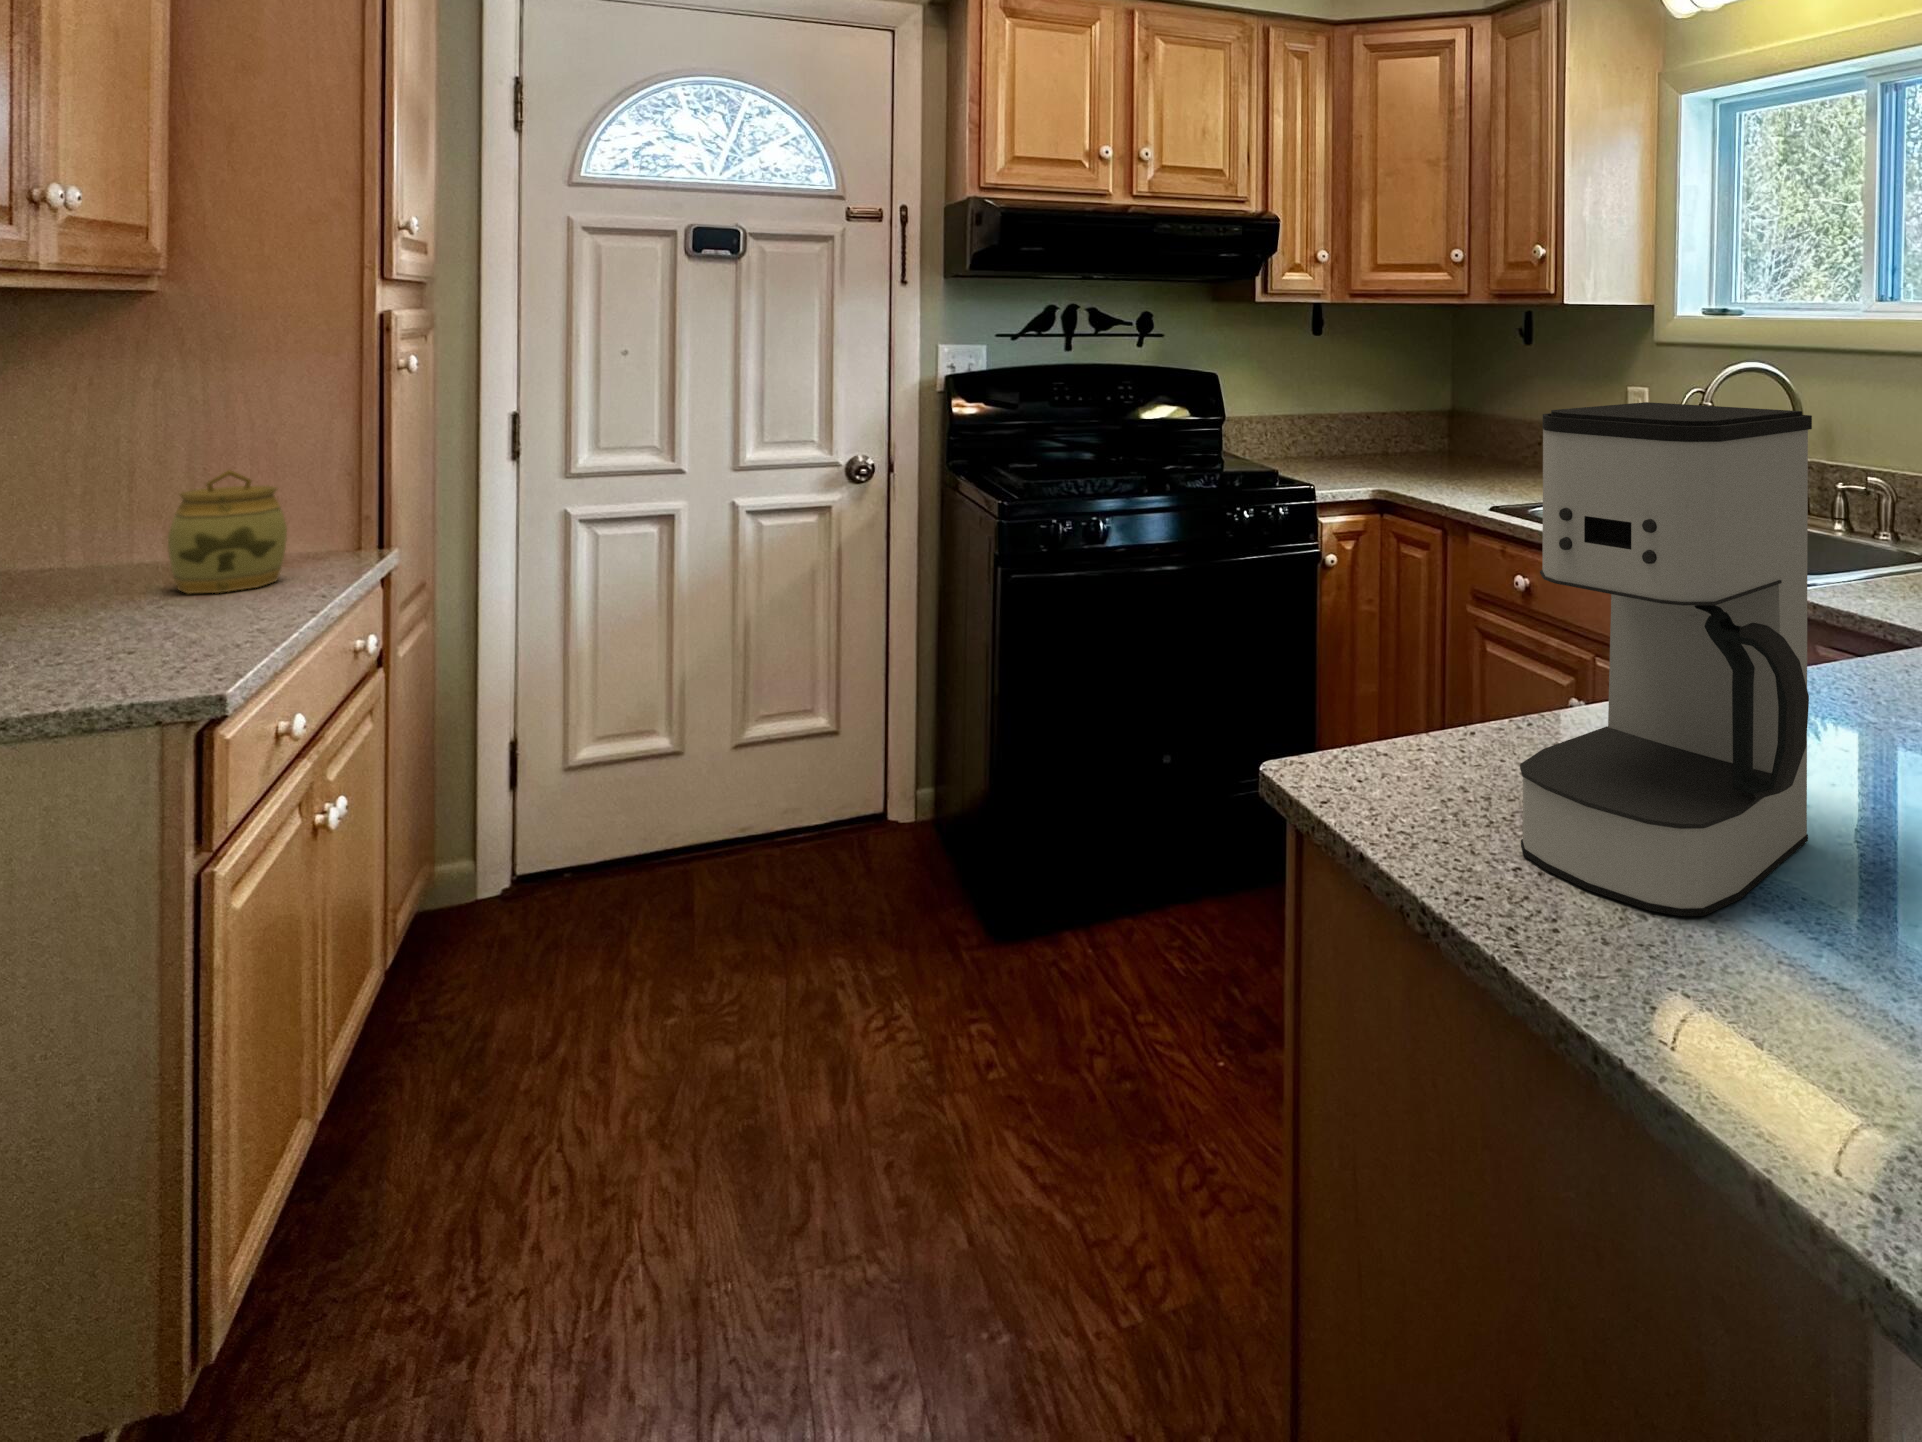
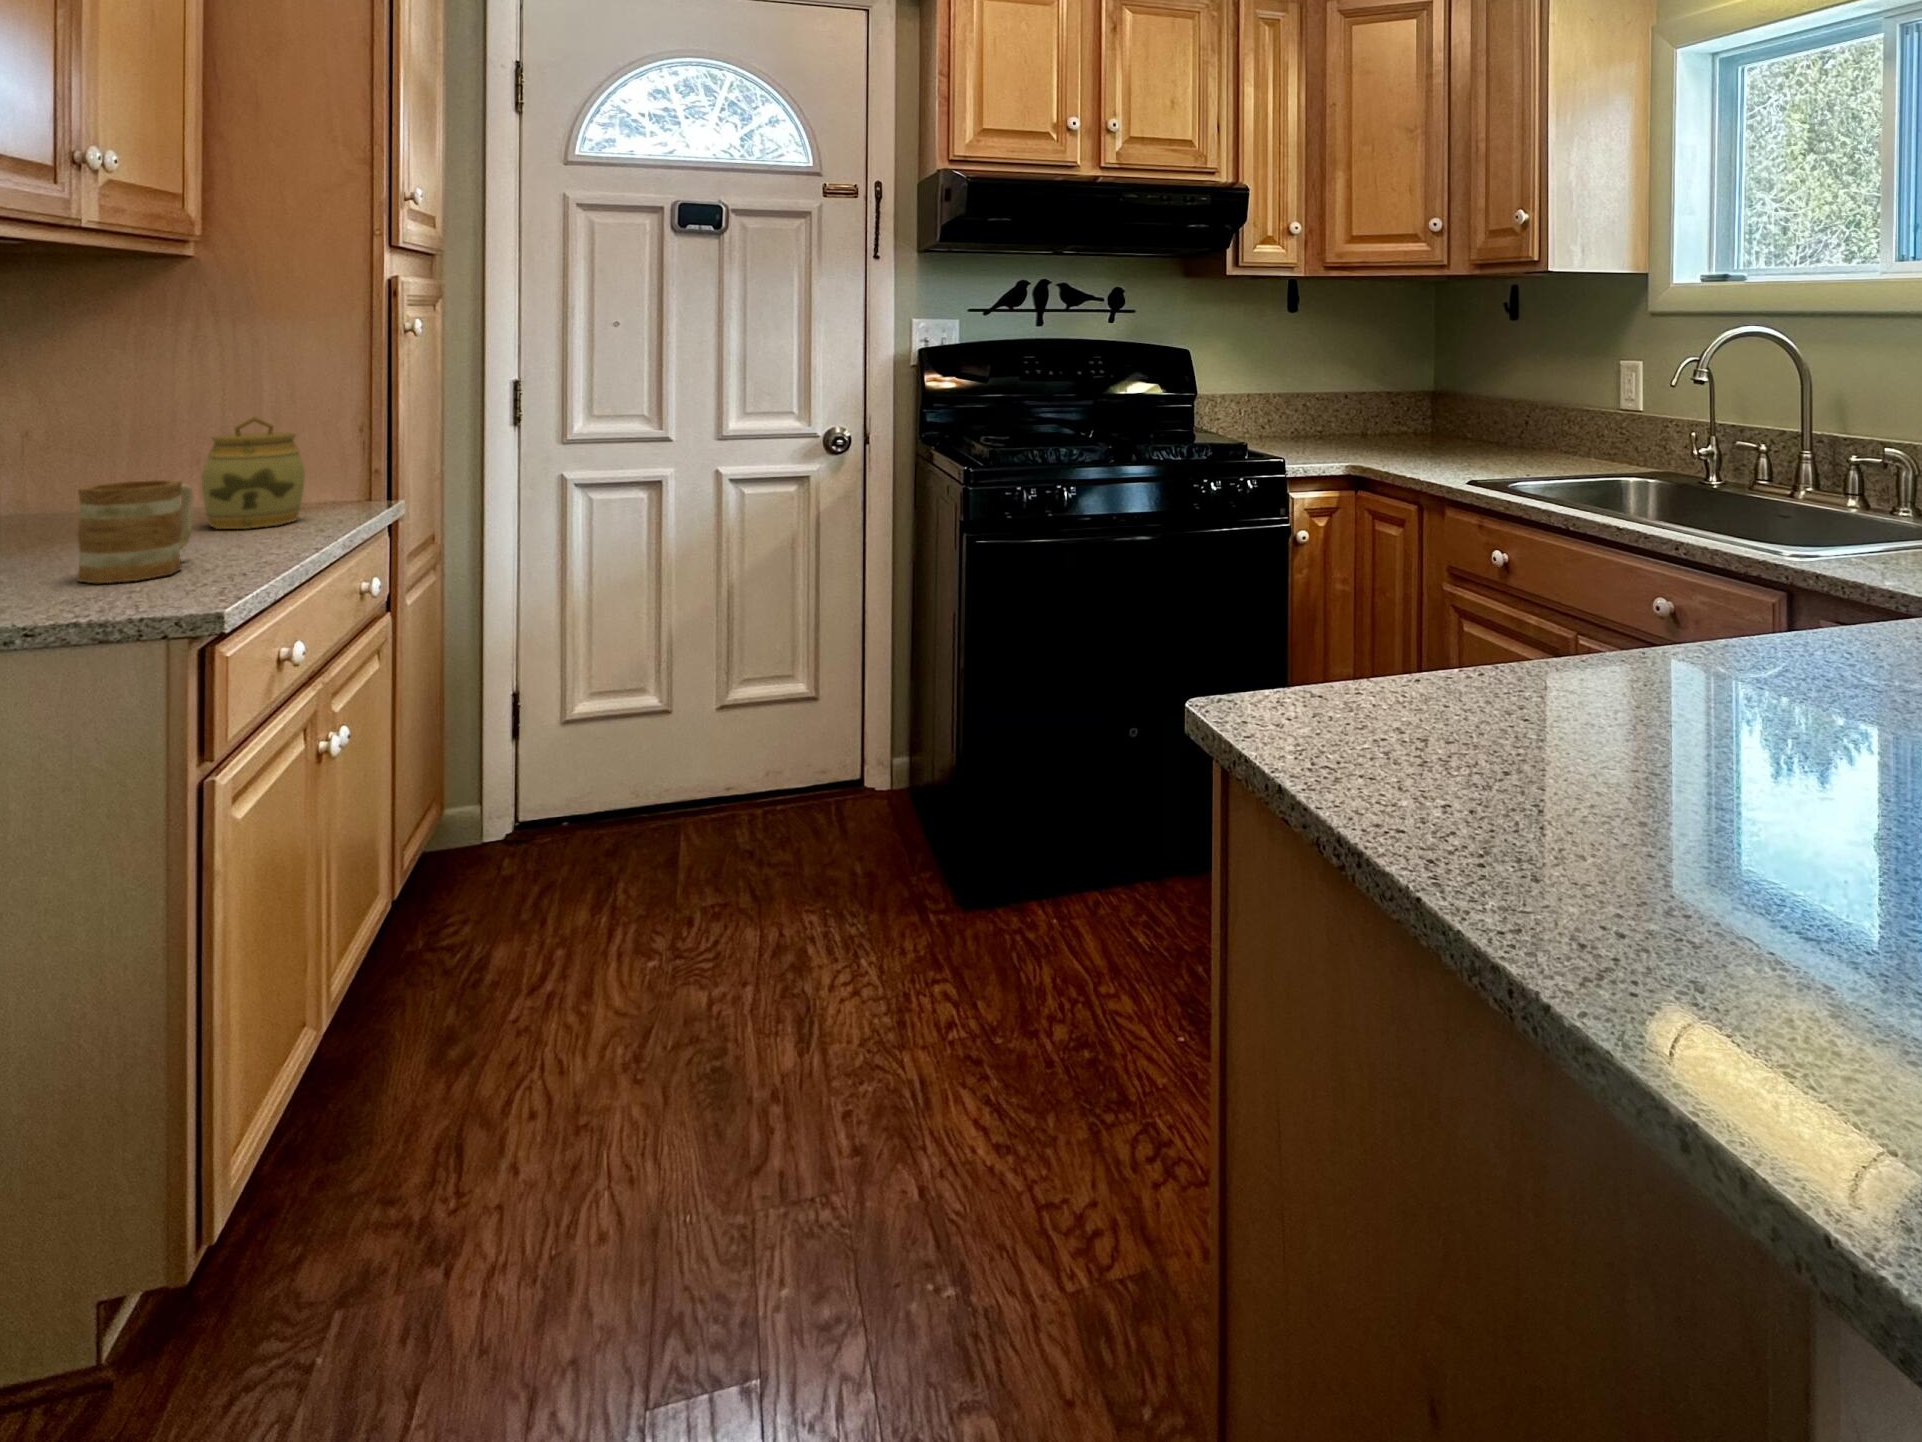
coffee maker: present [1520,402,1812,916] -> none [1447,310,1777,855]
mug: none [40,551,171,667] -> present [77,480,193,583]

